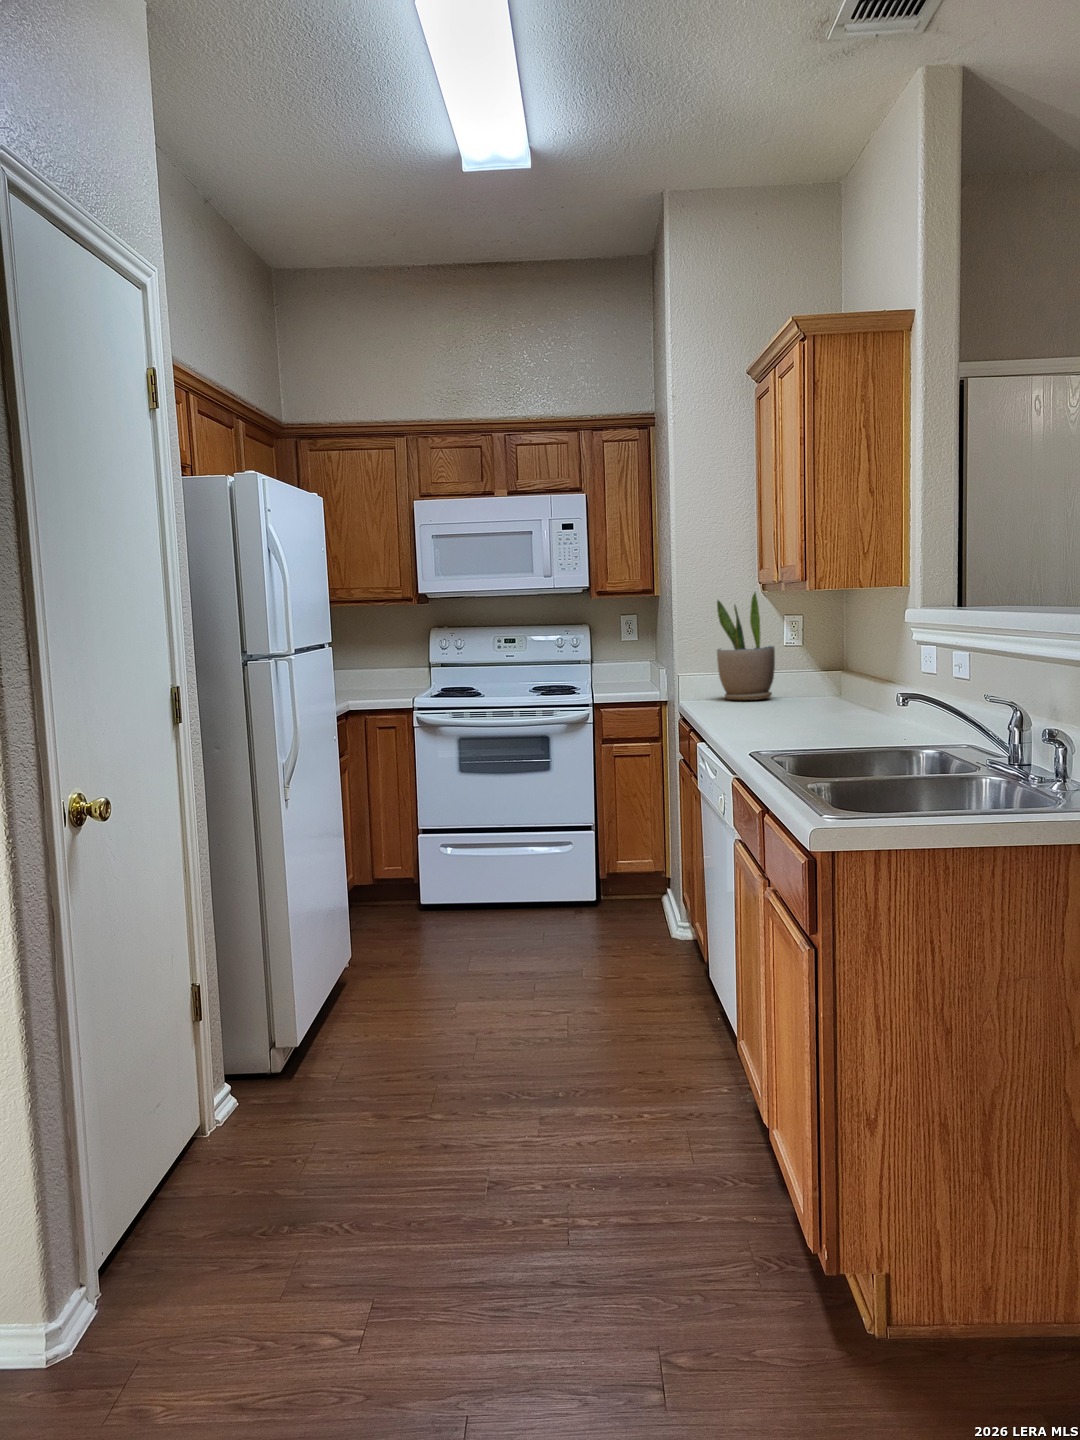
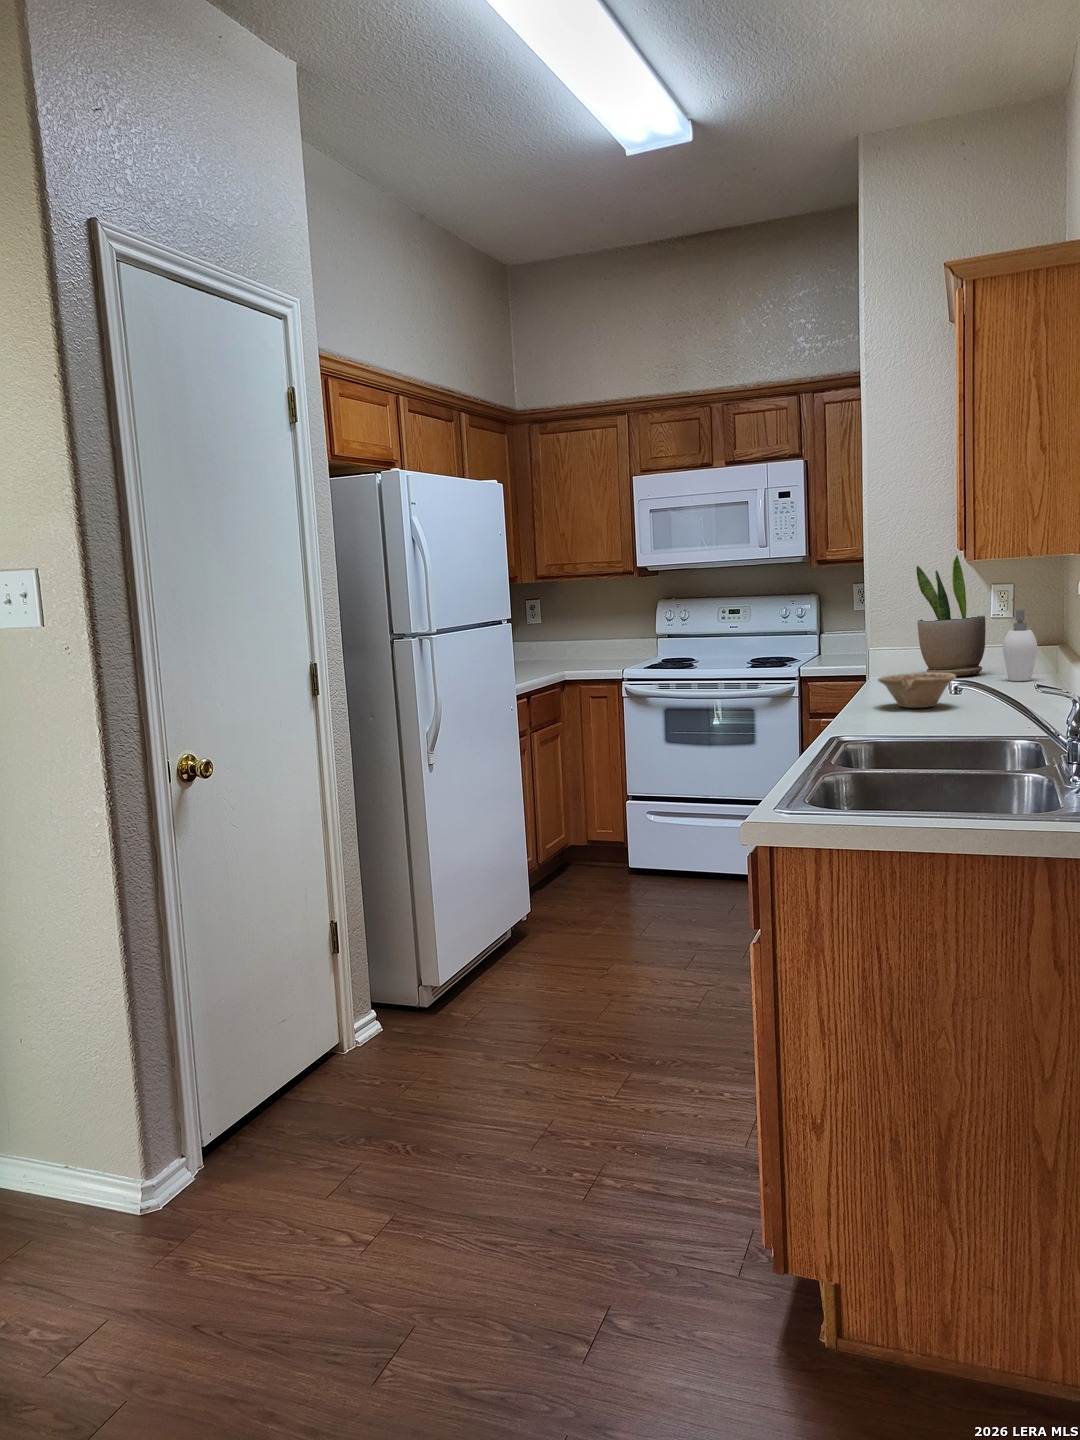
soap dispenser: none [799,640,836,703] -> present [1003,610,1047,681]
dish: none [734,695,804,727] -> present [878,672,956,708]

